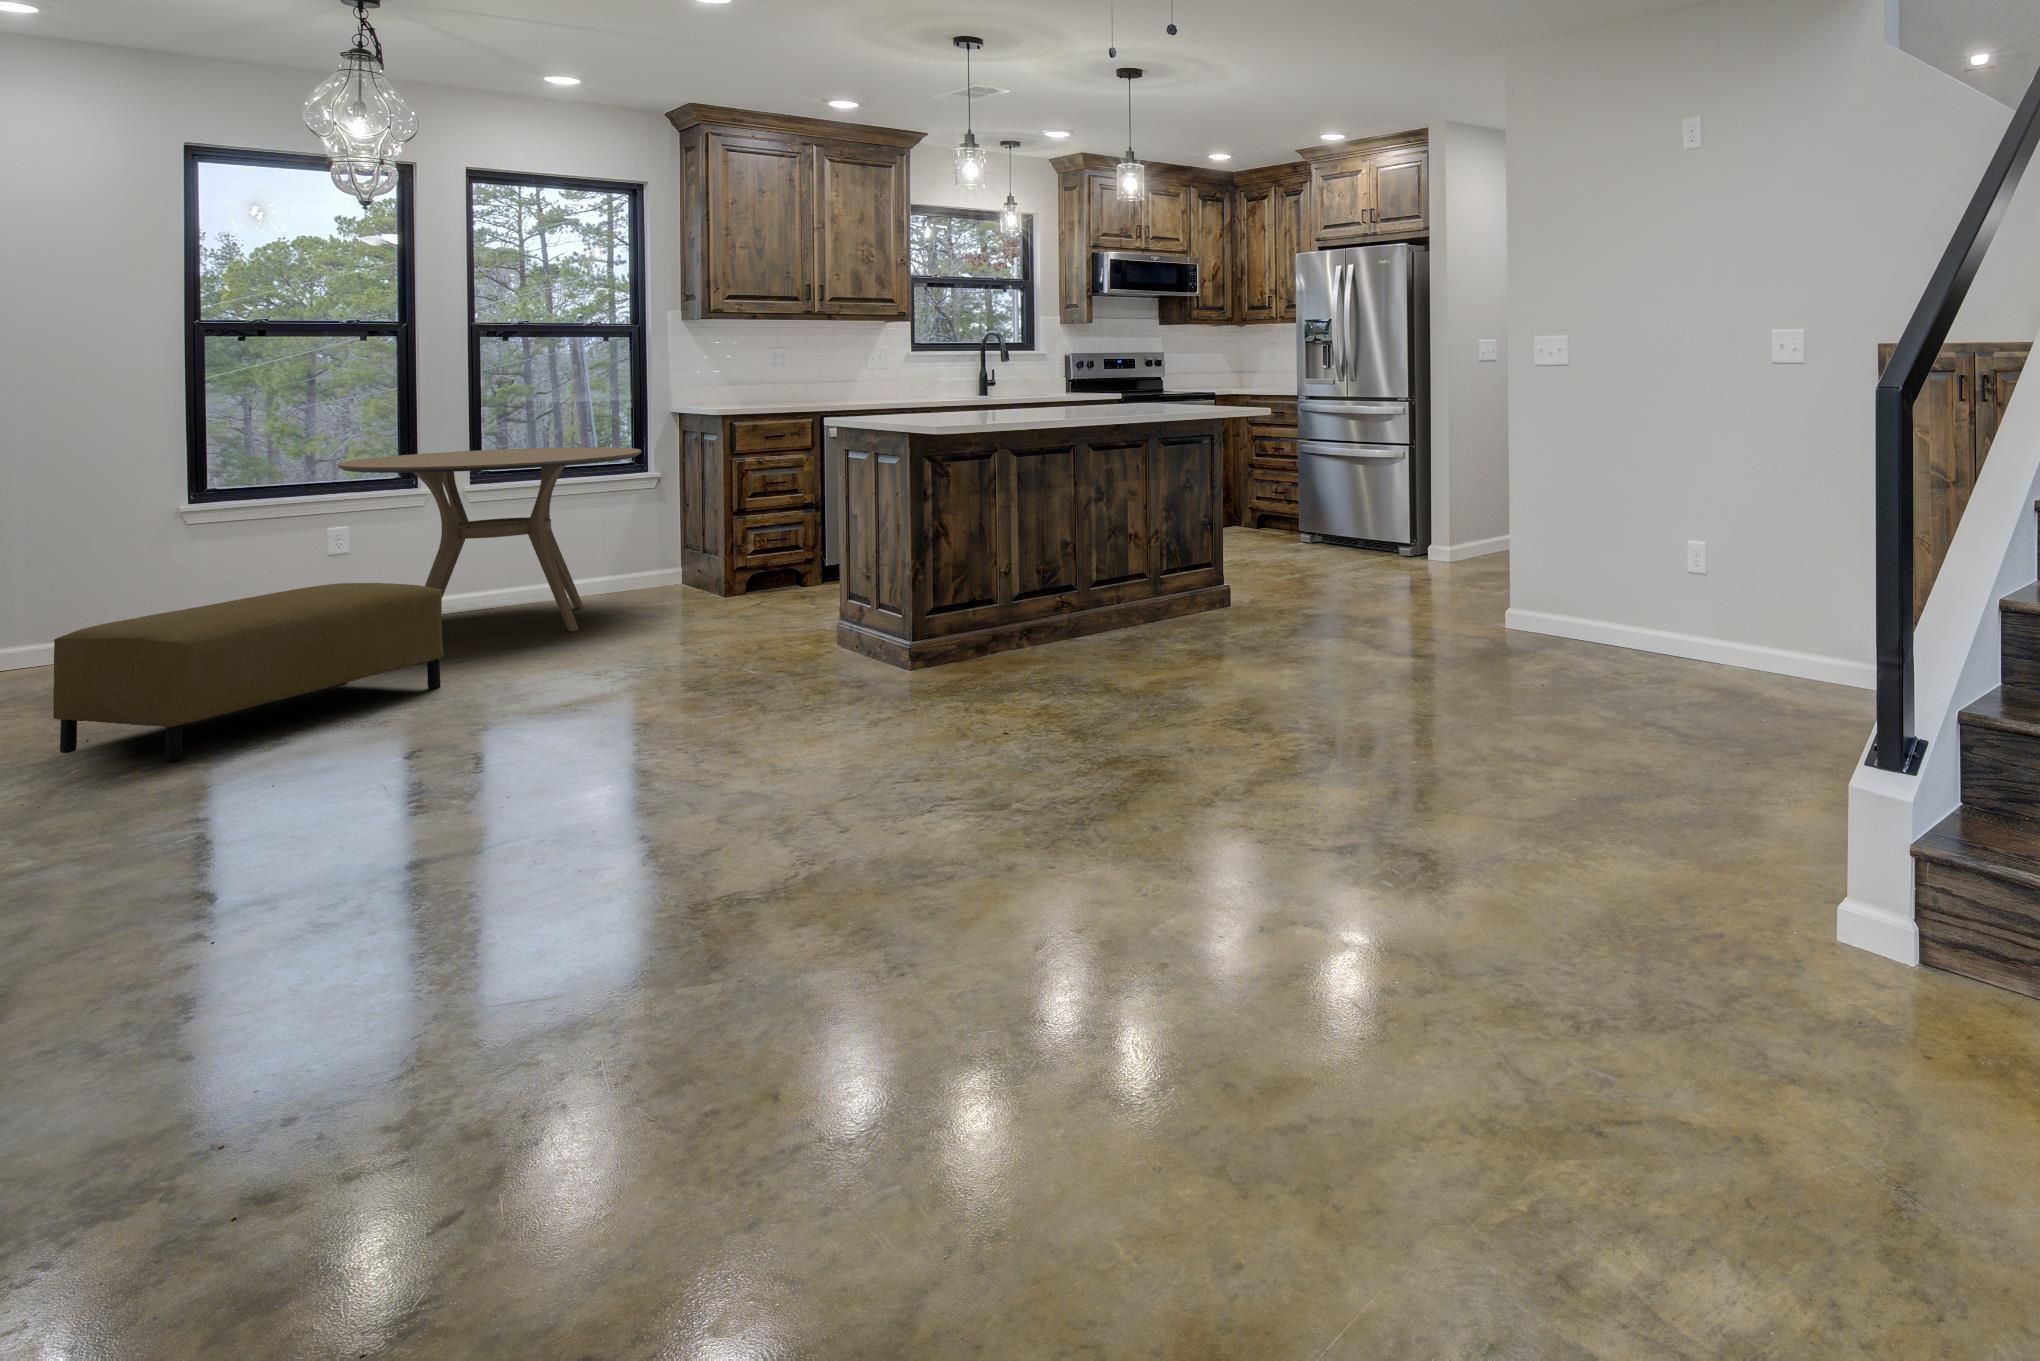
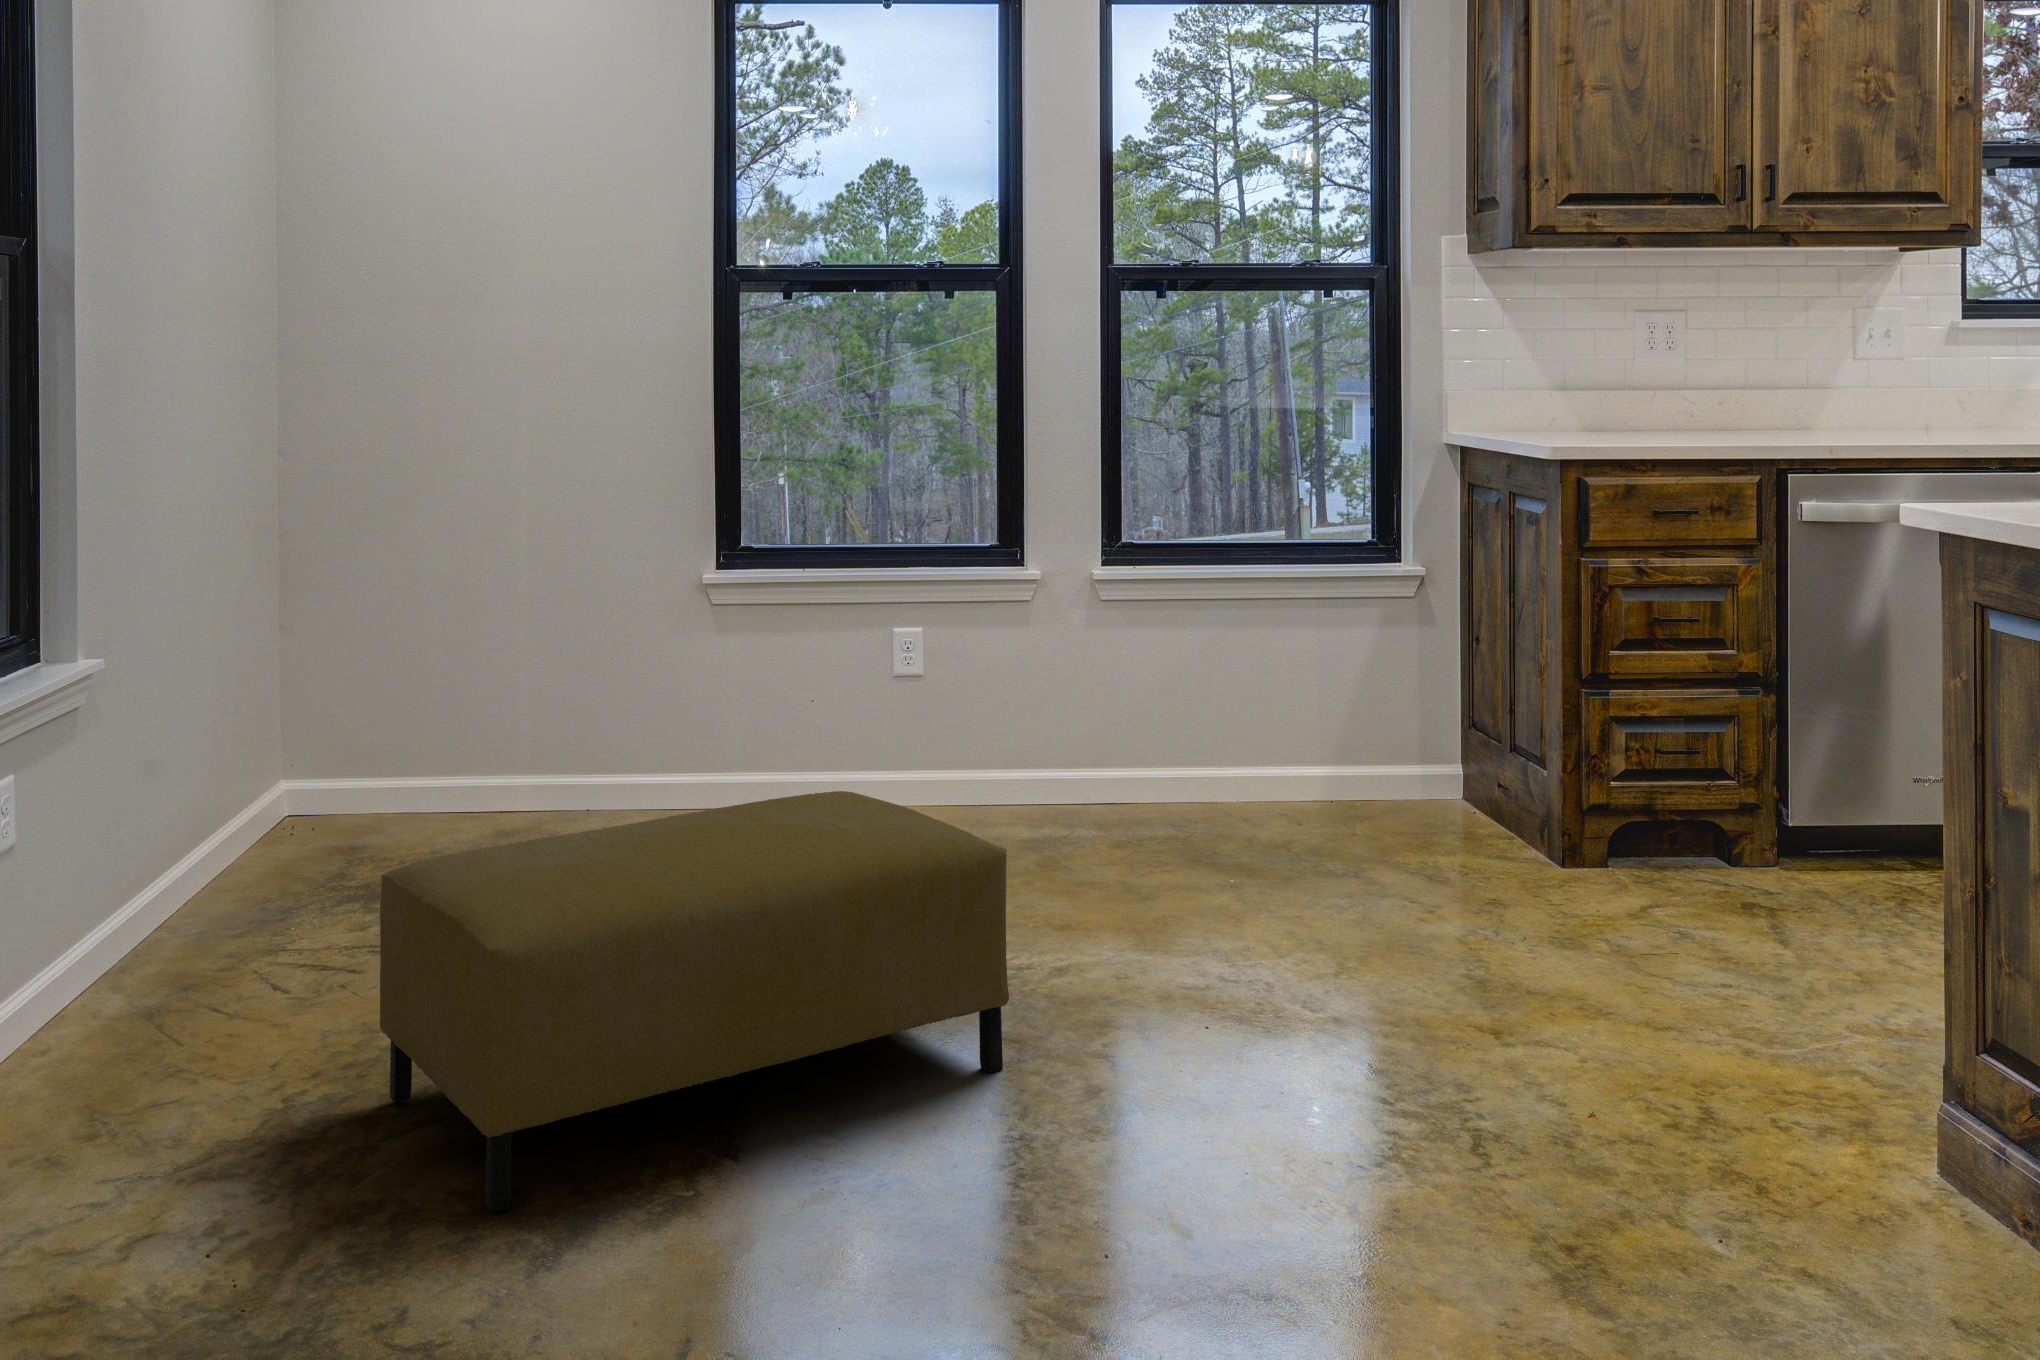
dining table: present [337,447,641,631] -> none [889,505,1398,920]

